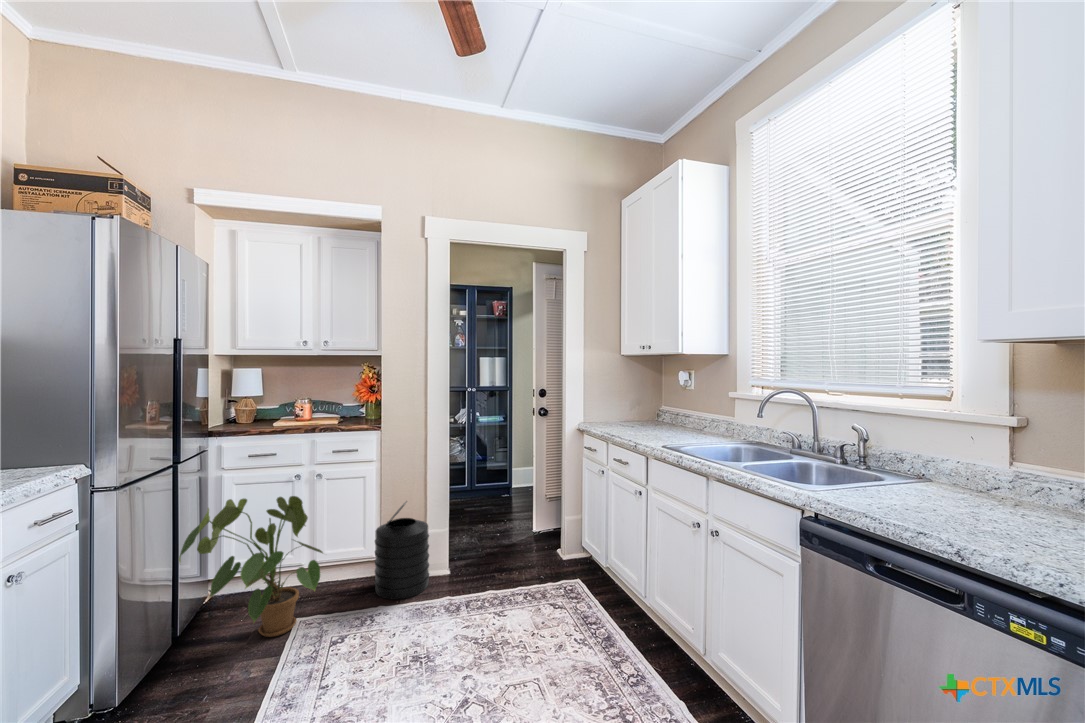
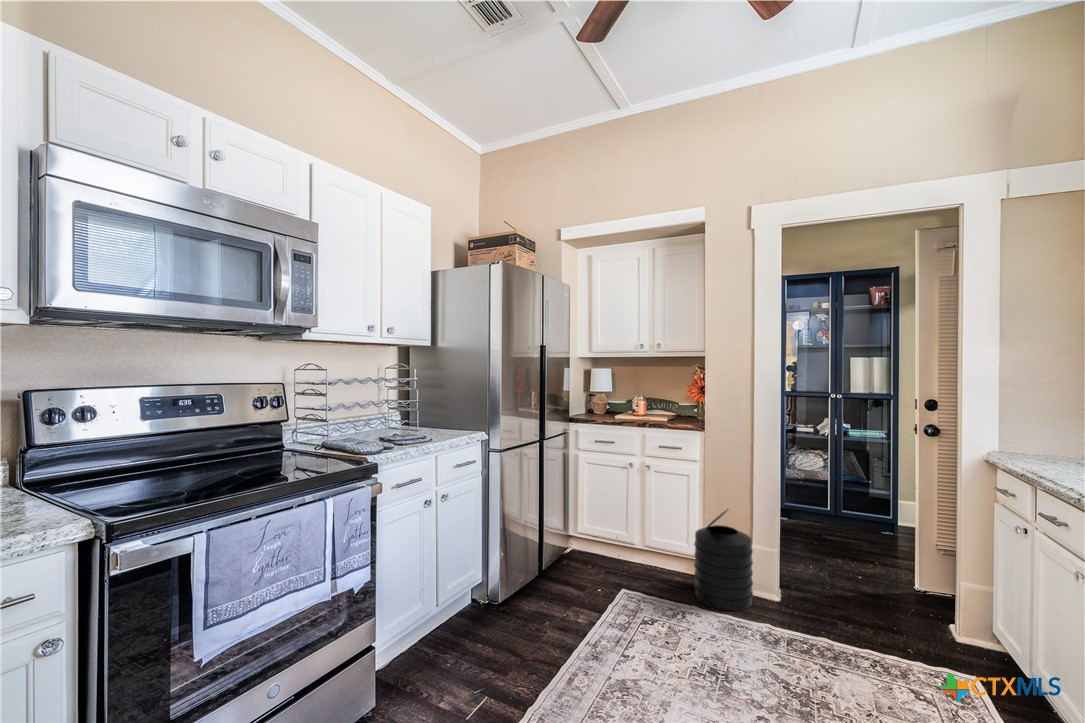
house plant: present [179,496,323,637] -> none [541,475,645,599]

